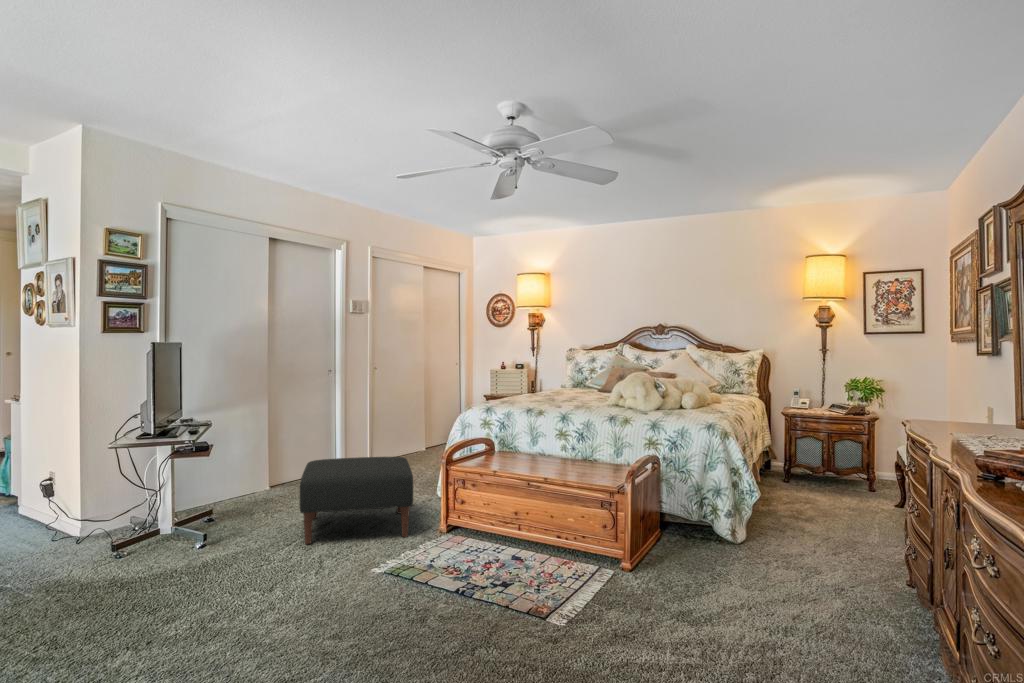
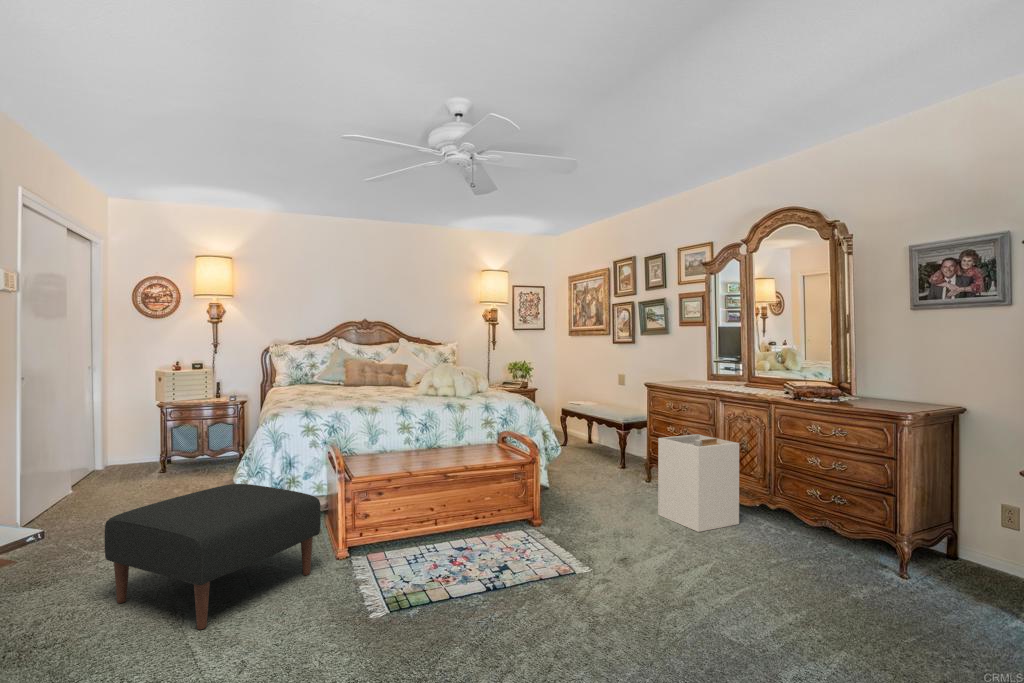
laundry hamper: none [801,494,902,662] -> present [658,434,739,532]

